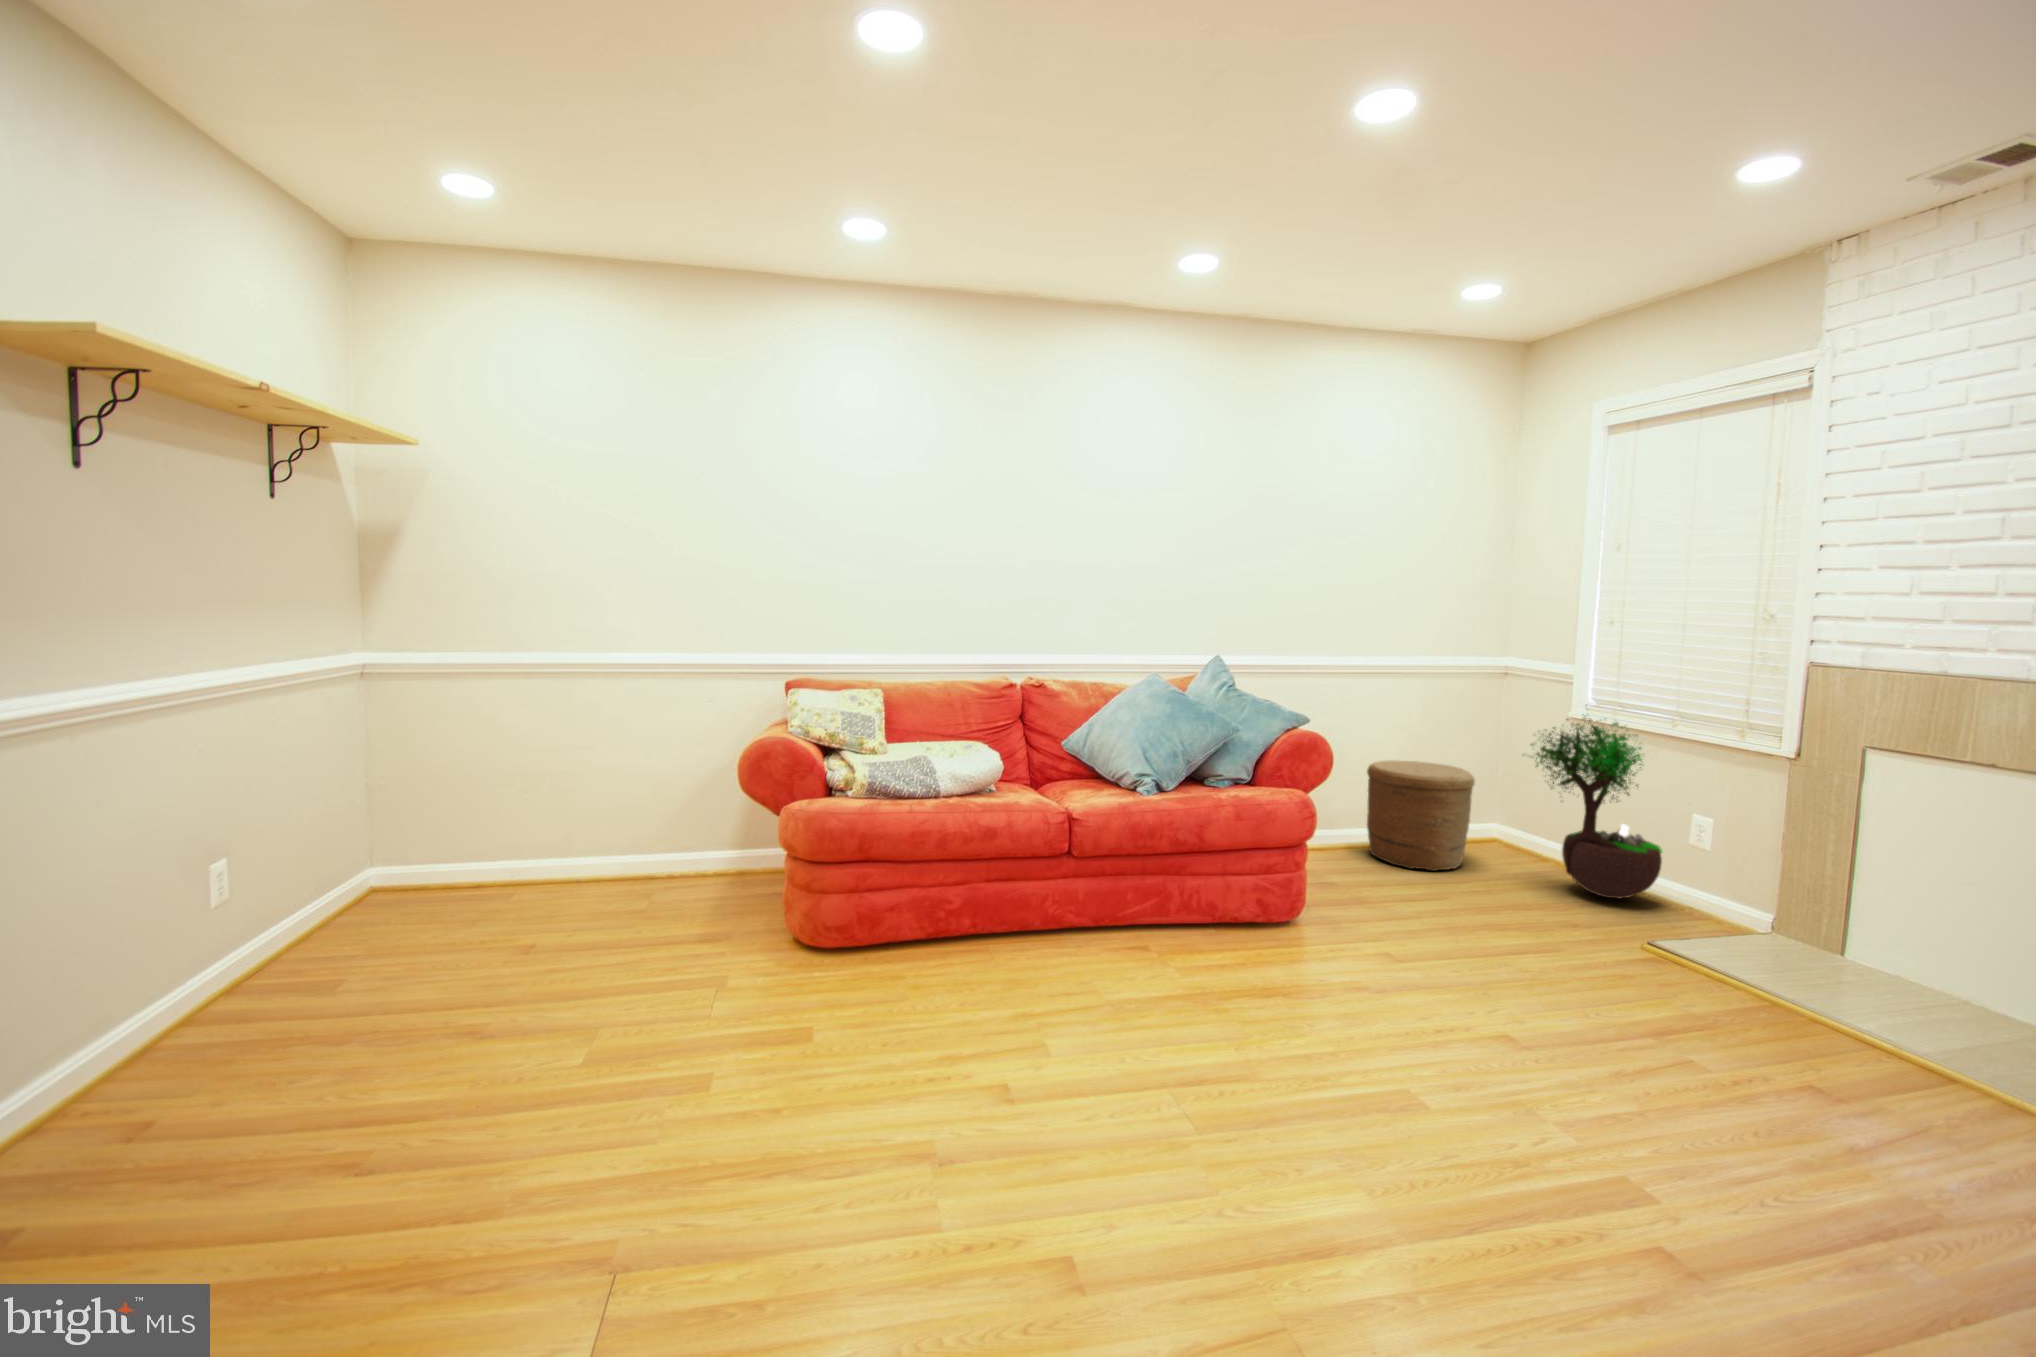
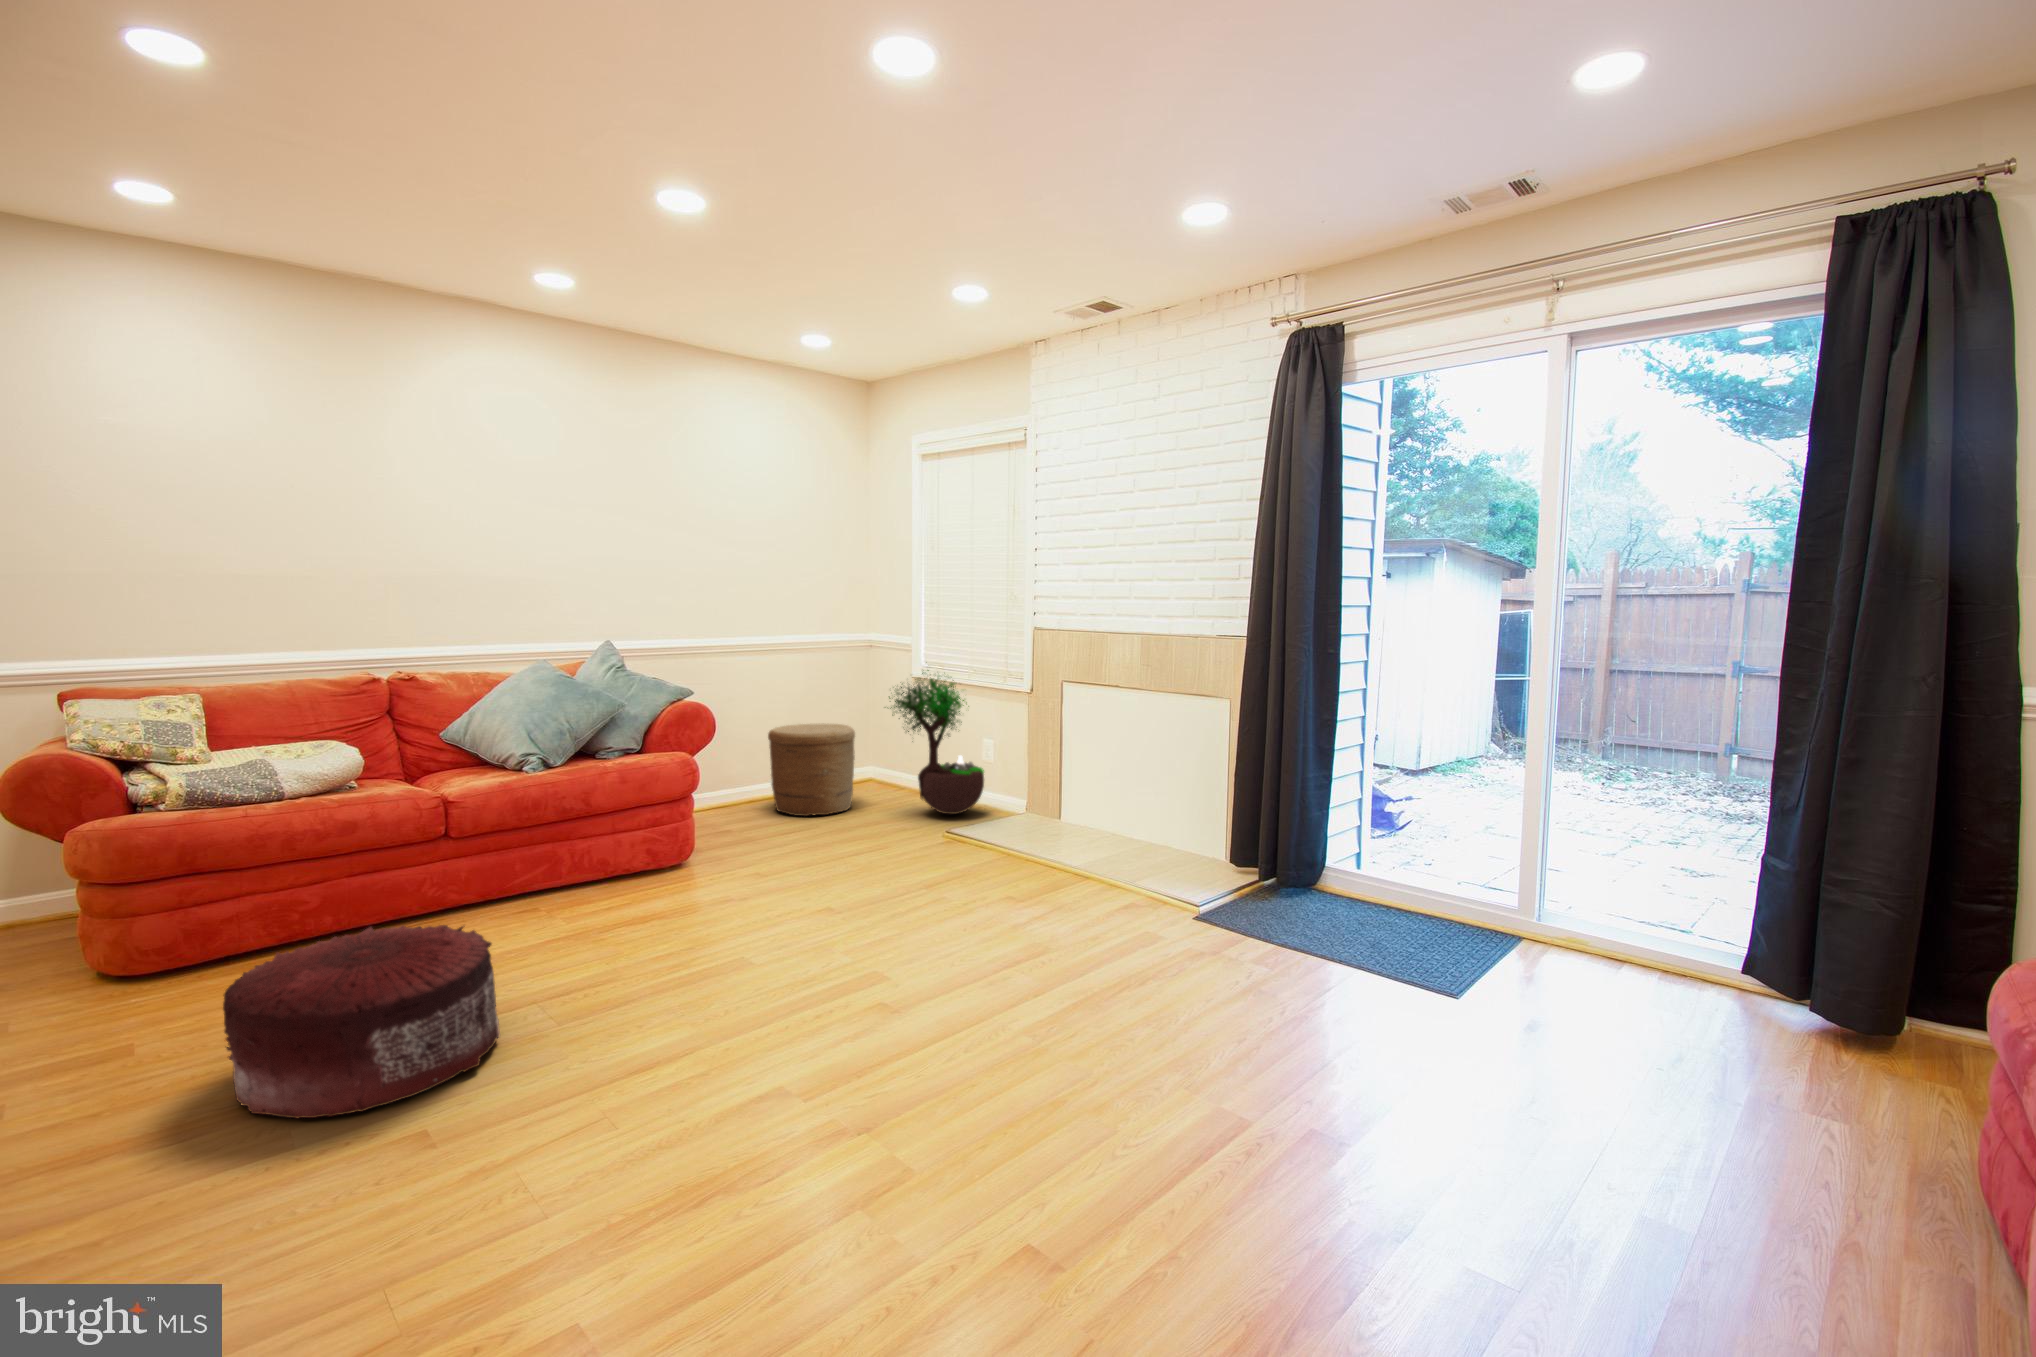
pouf: none [887,968,1148,1228] -> present [223,925,500,1118]

